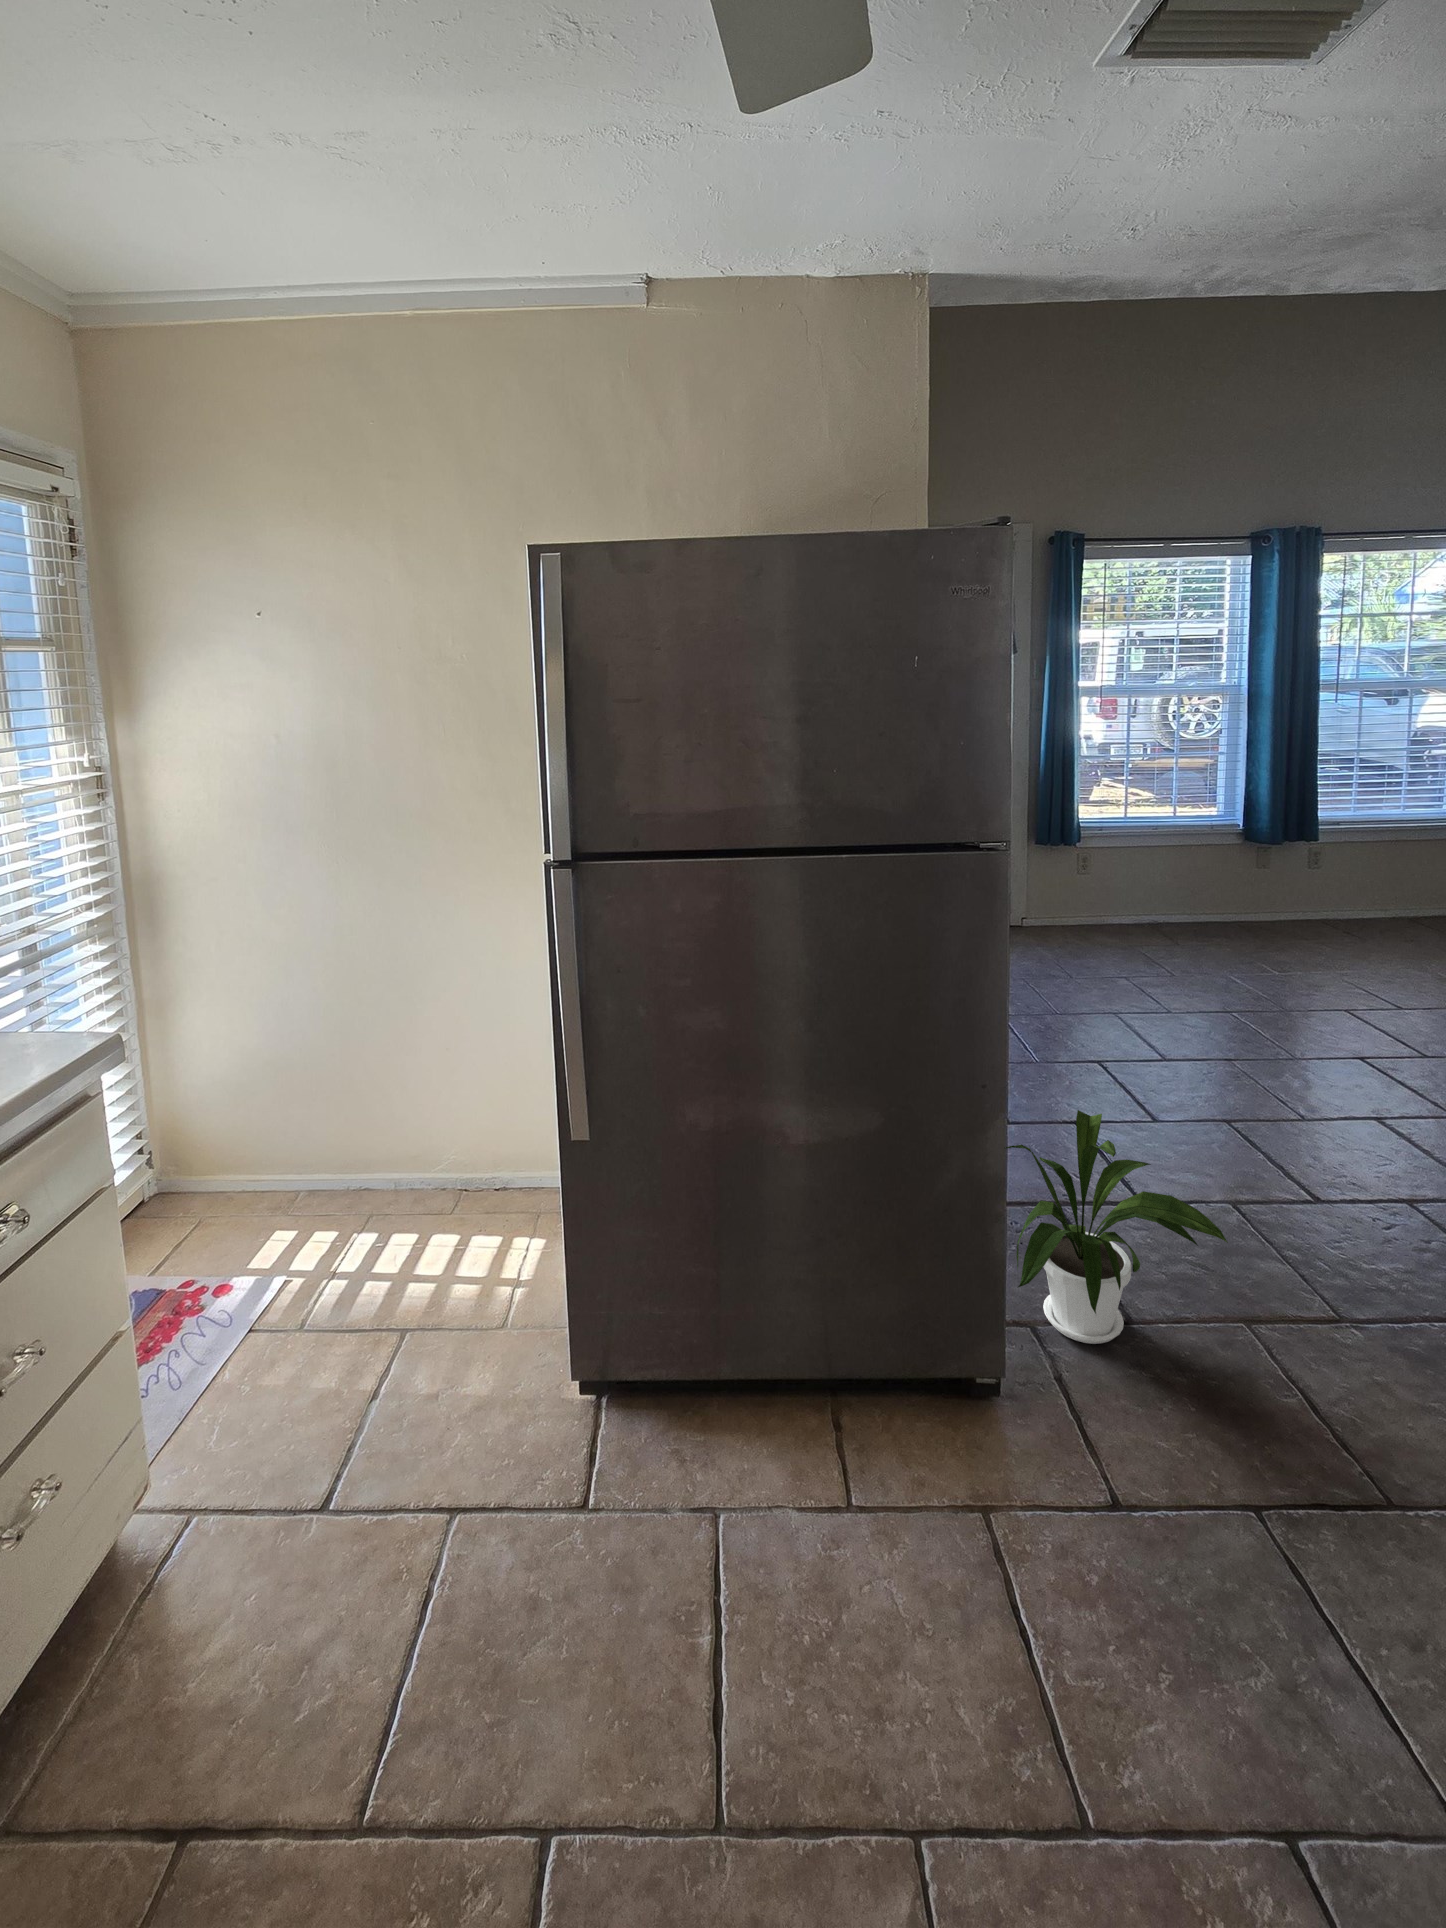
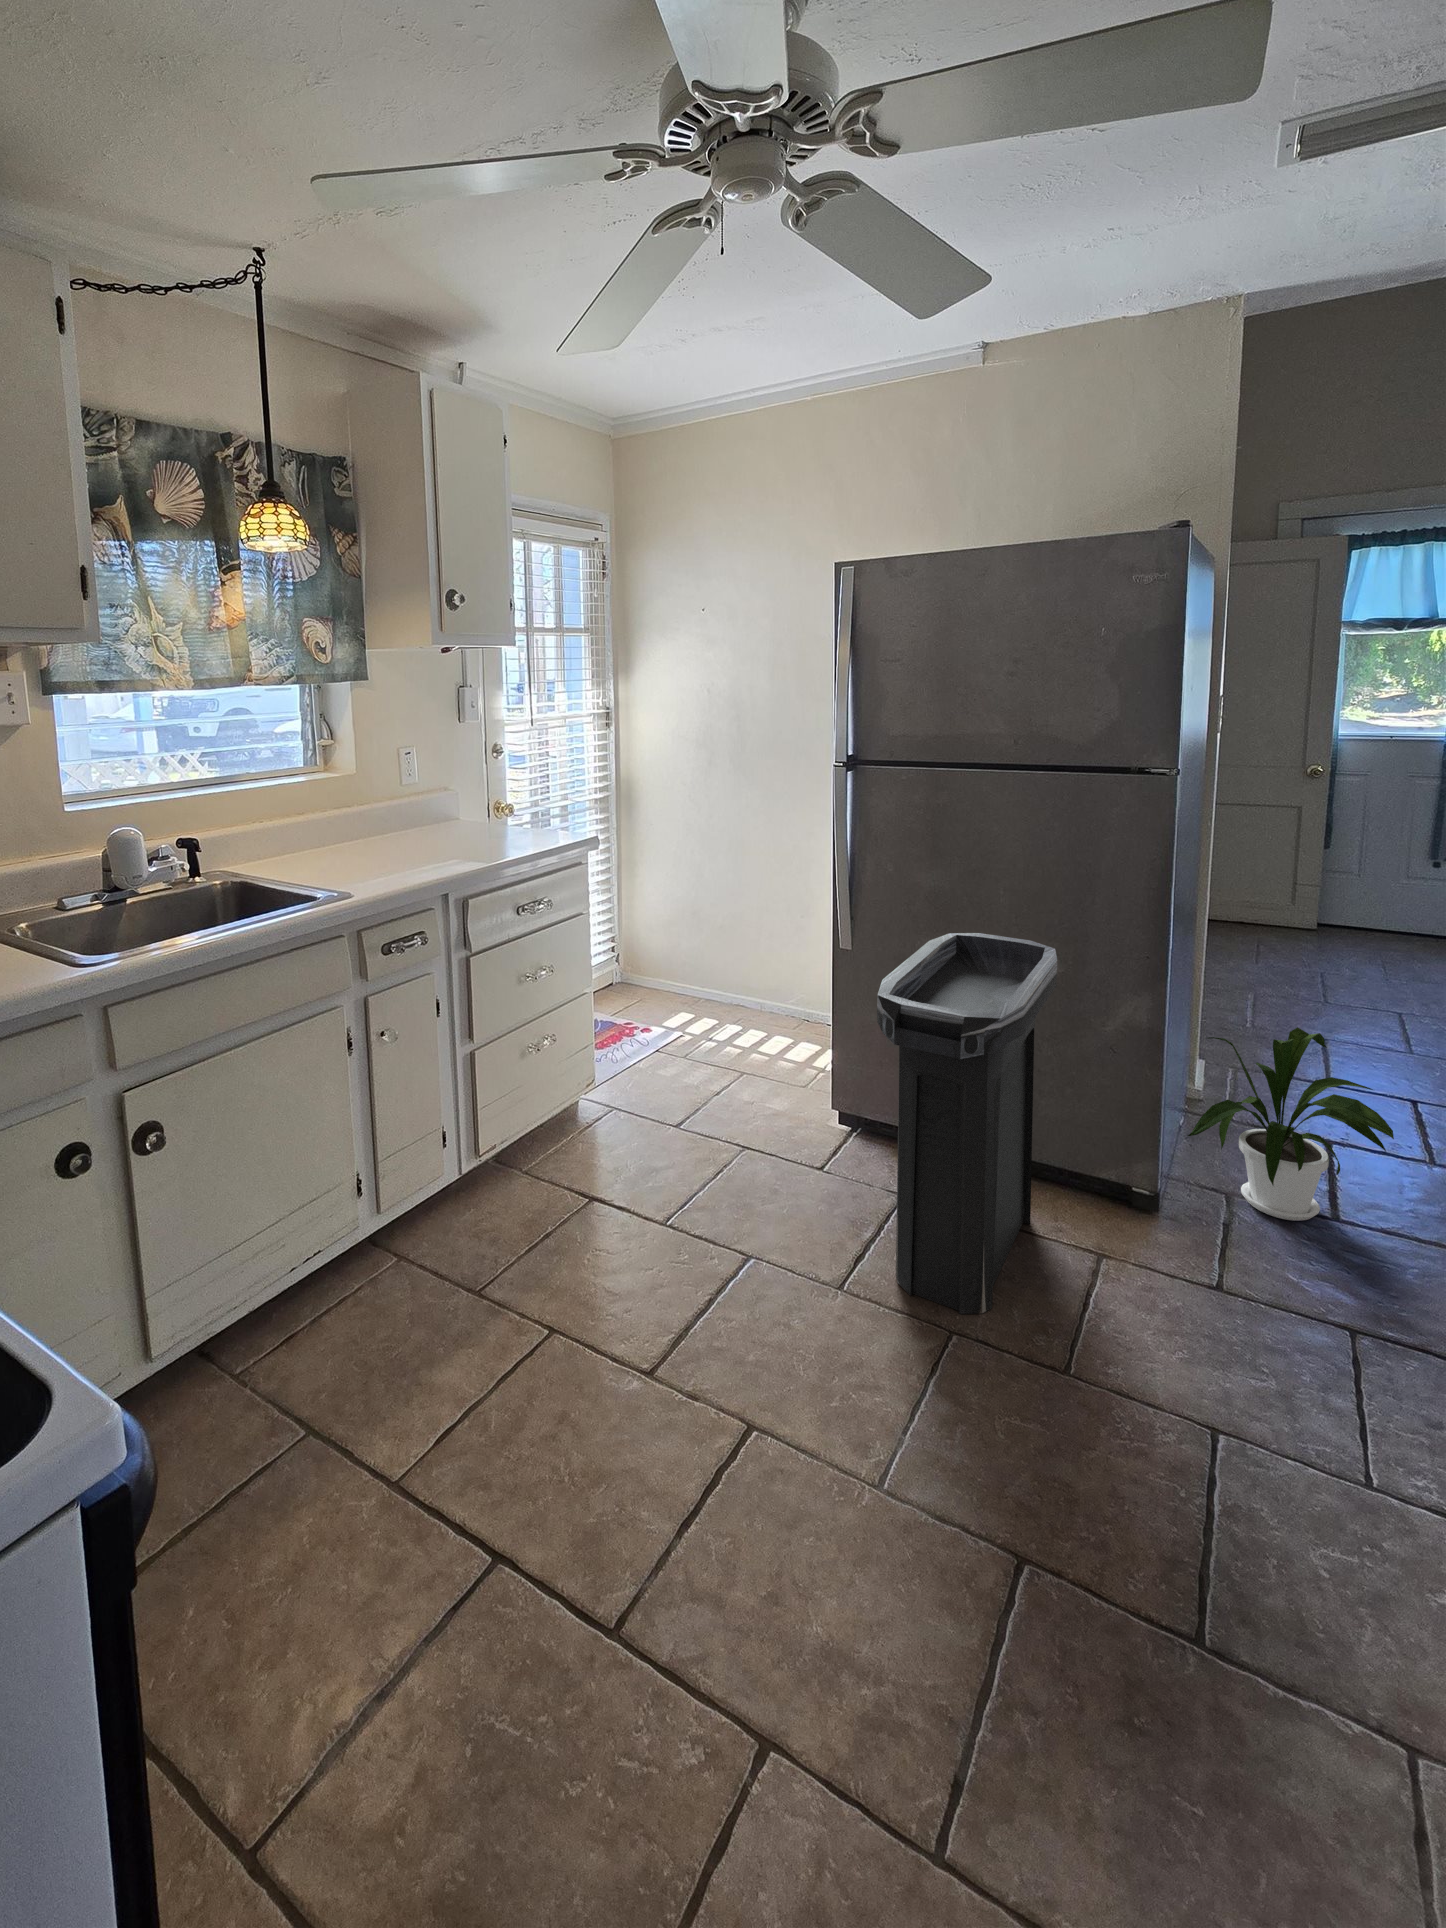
trash can: none [737,1094,968,1765] -> present [877,933,1057,1314]

